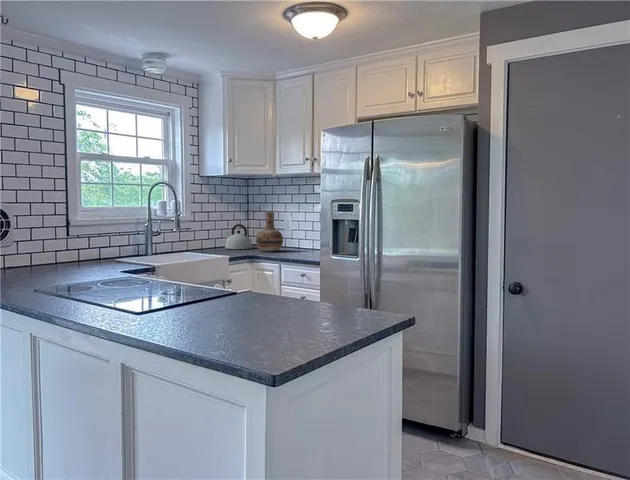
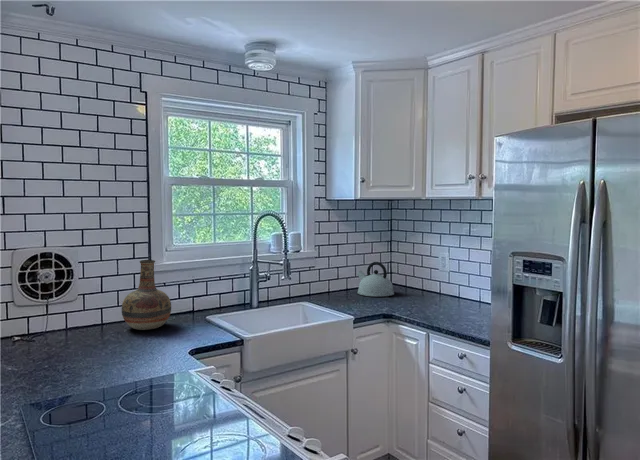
vase: present [256,212,283,252] -> present [122,260,171,330]

